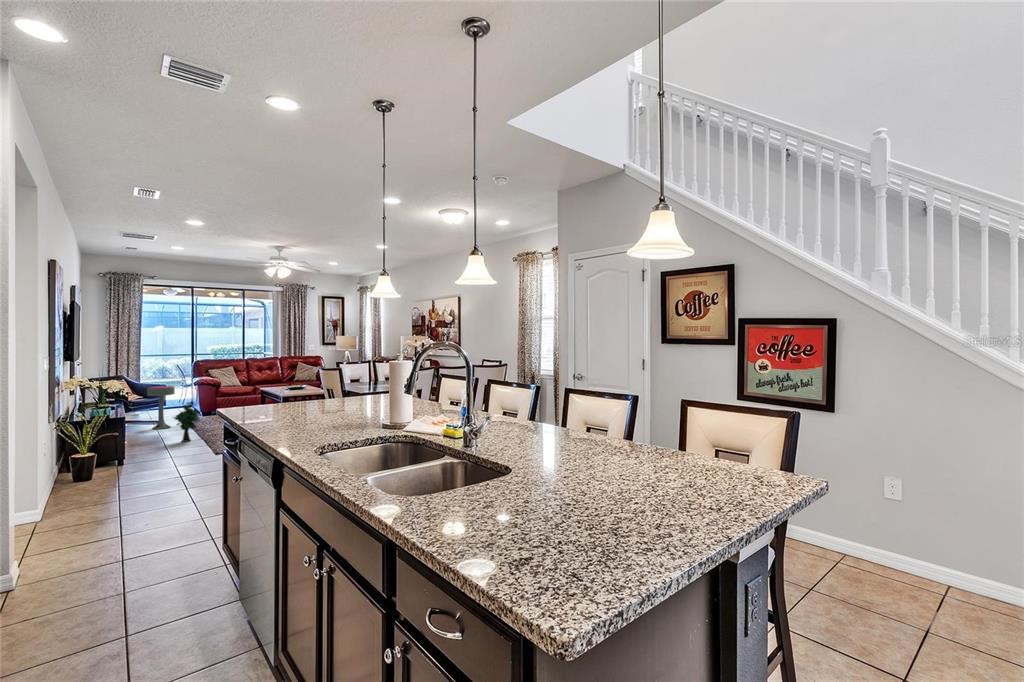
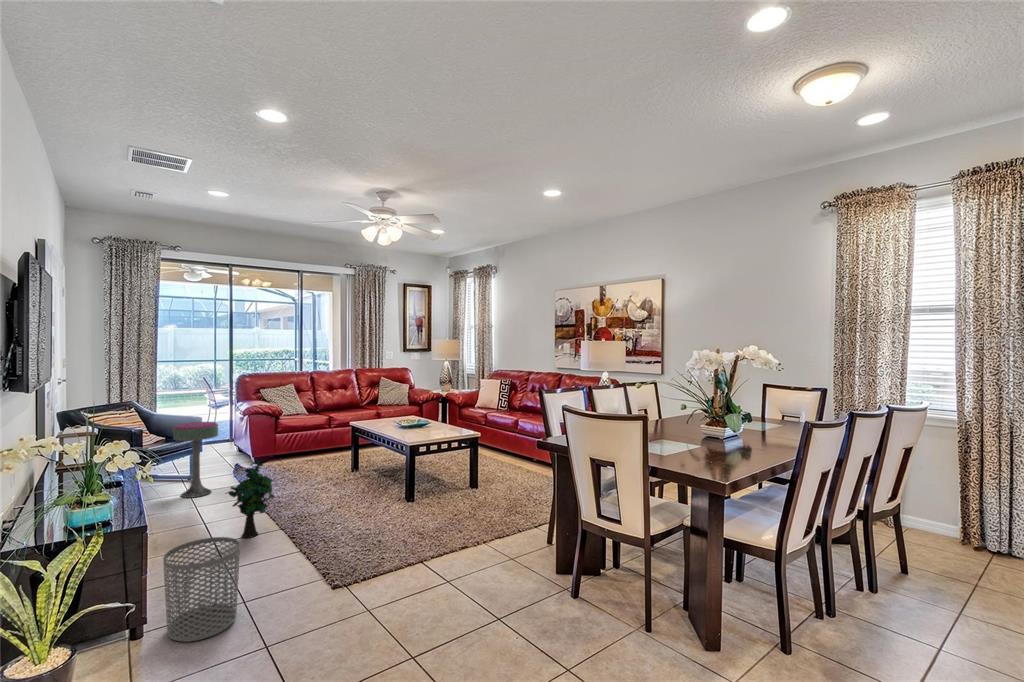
waste bin: none [135,426,170,465] -> present [163,537,240,642]

